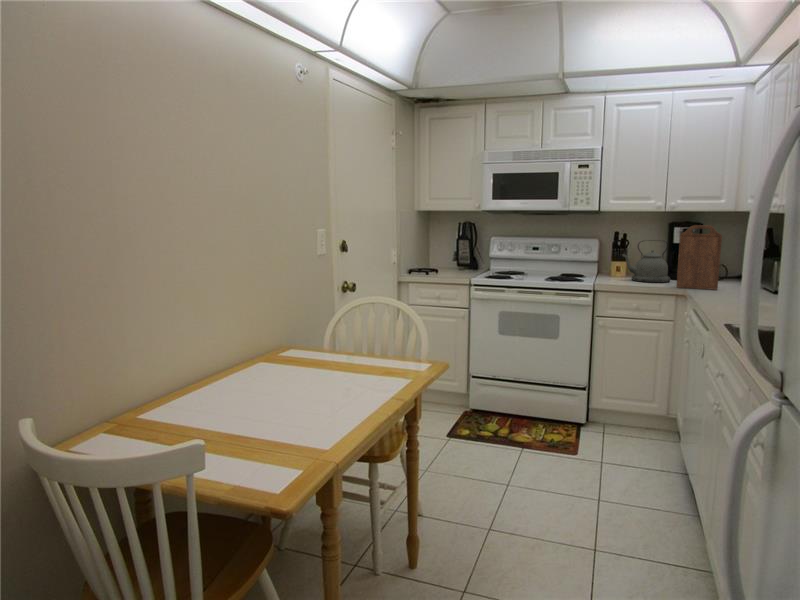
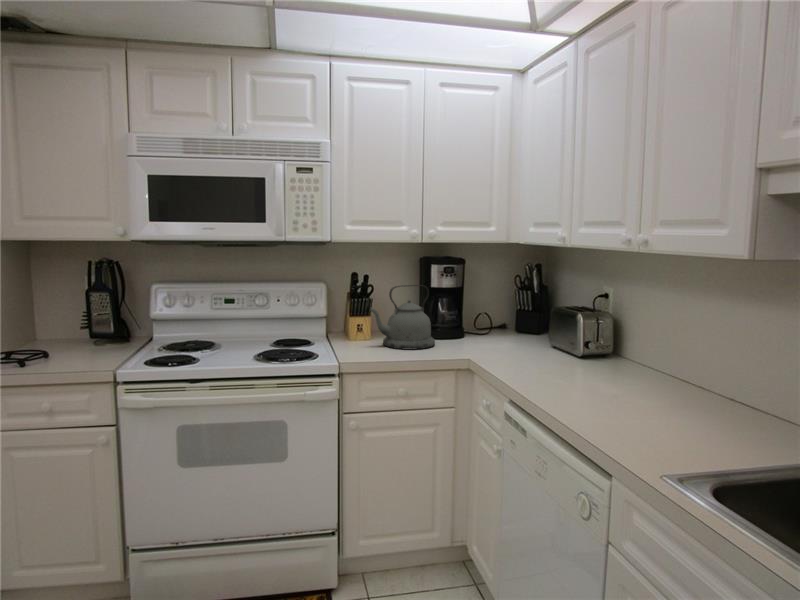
cutting board: present [676,225,722,290] -> none [455,265,511,358]

